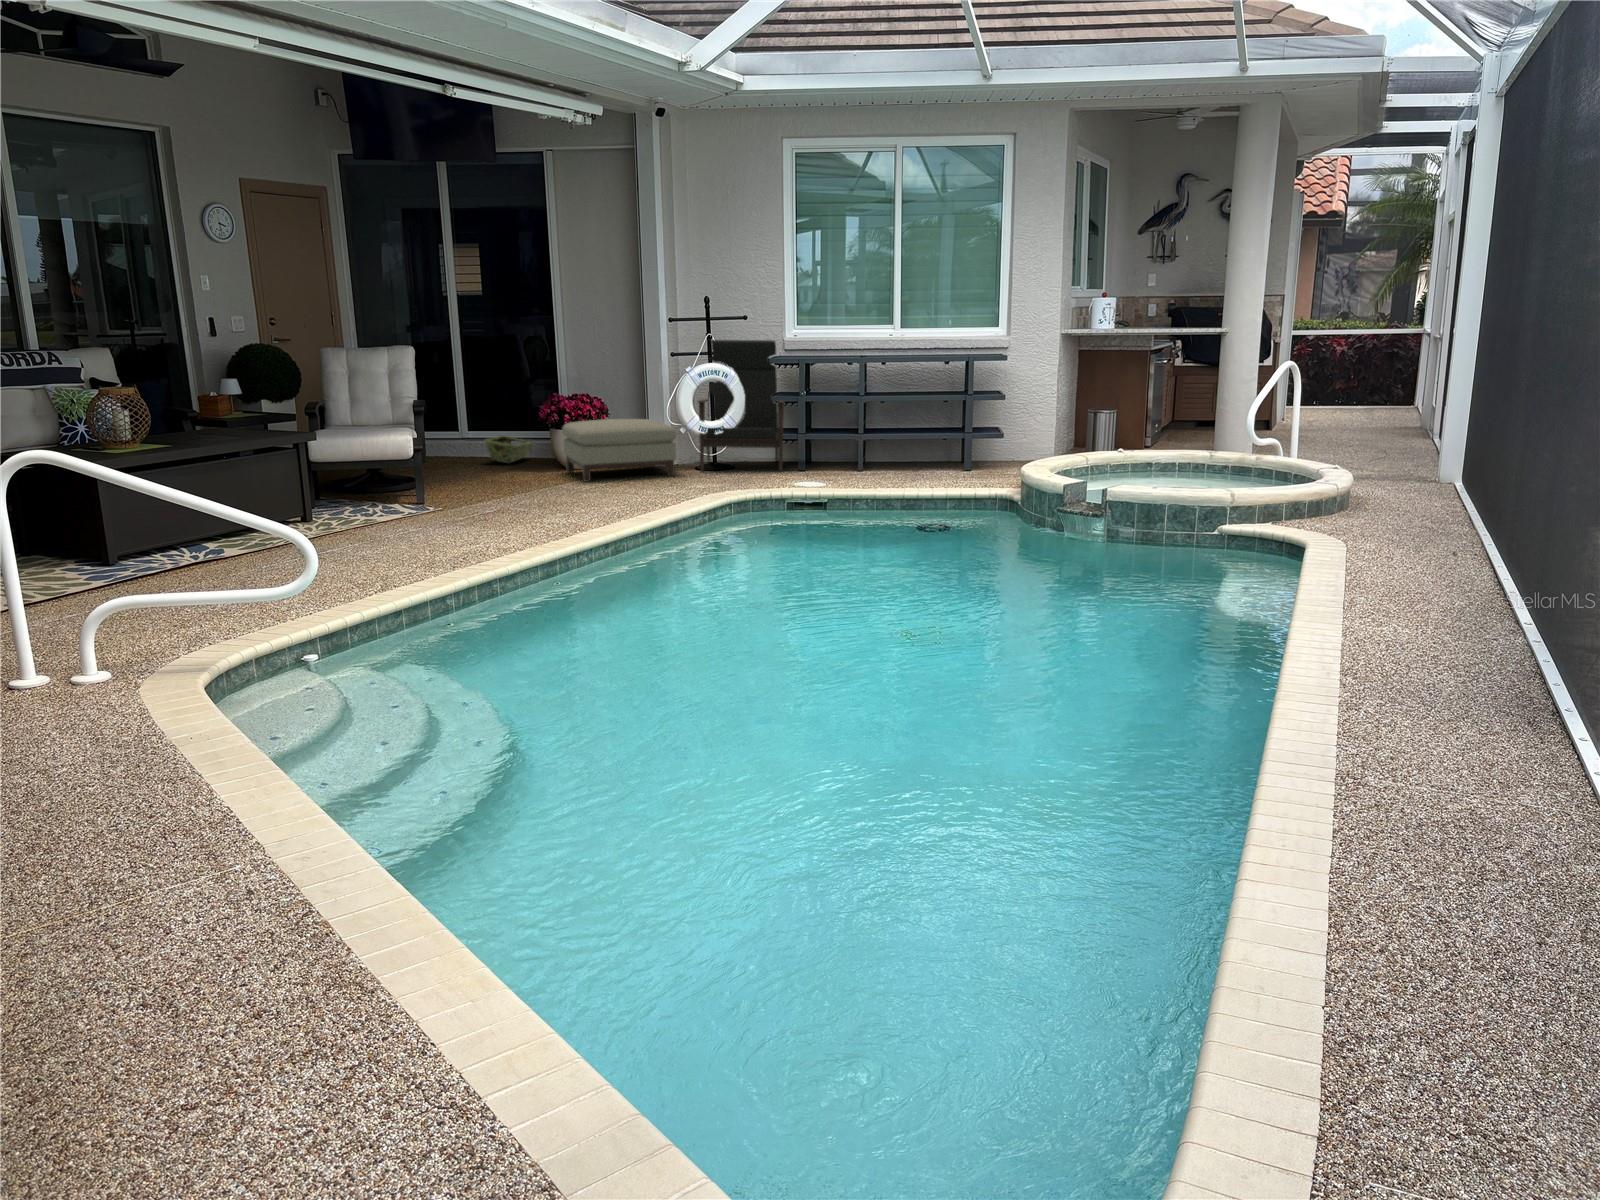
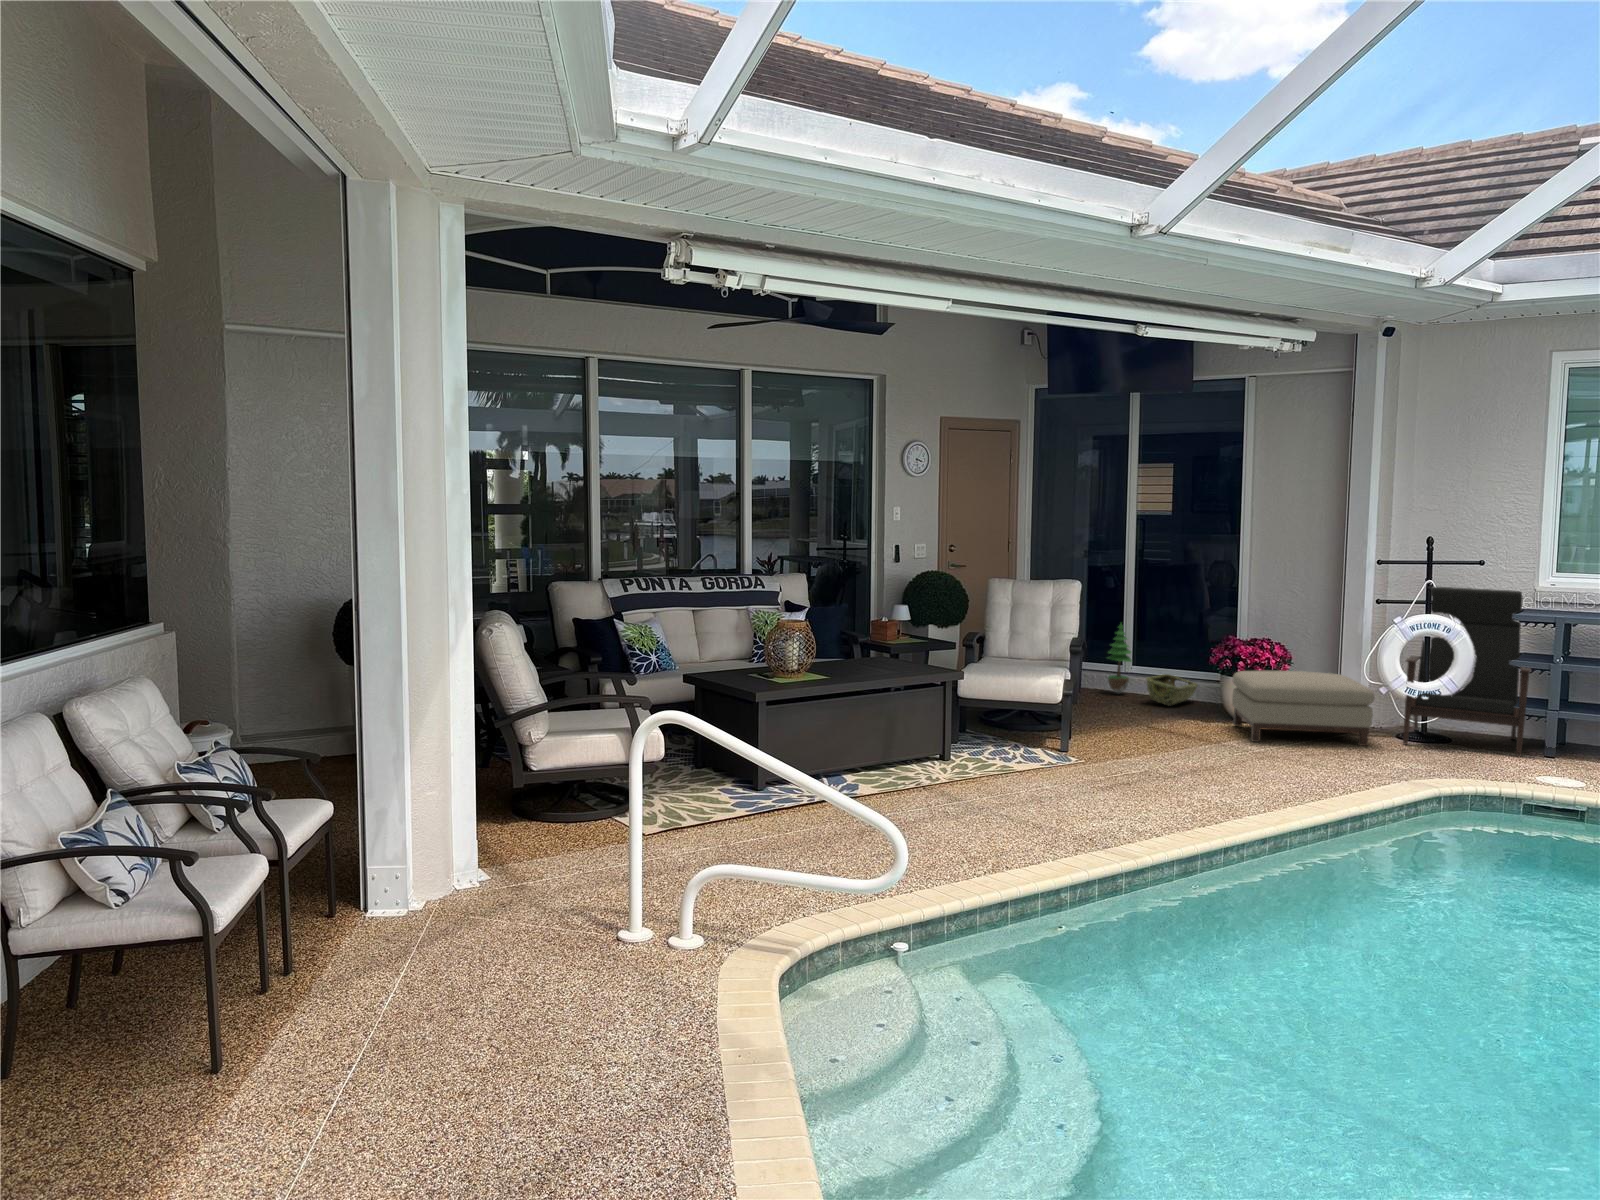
potted tree: none [444,389,470,459] -> present [1107,623,1132,694]

